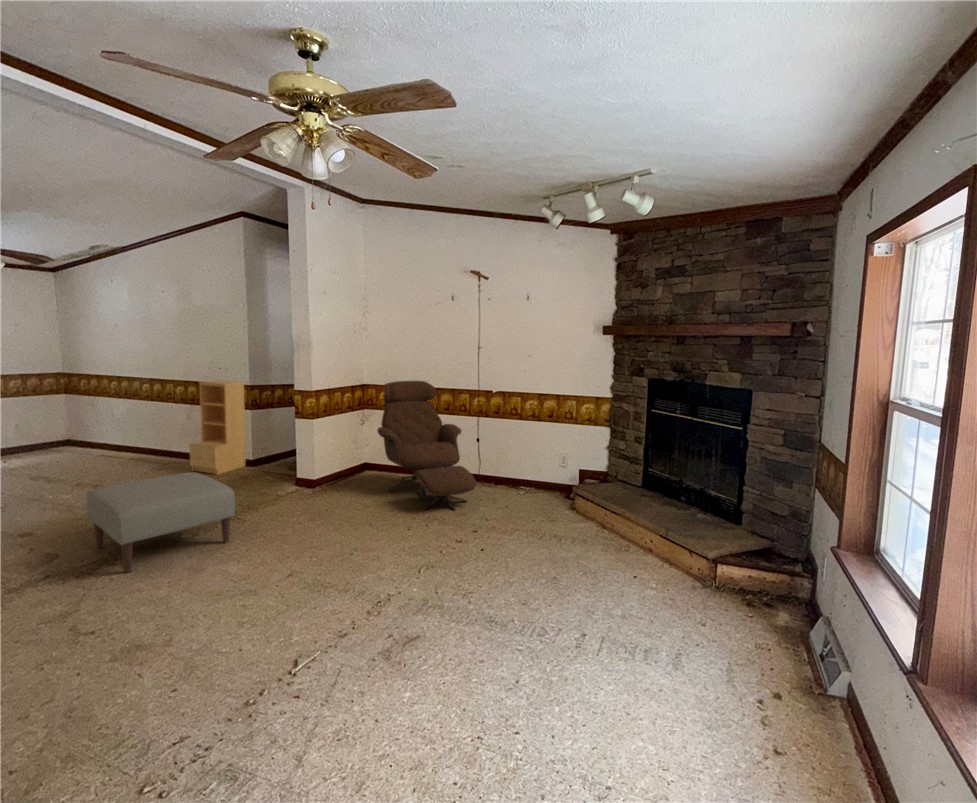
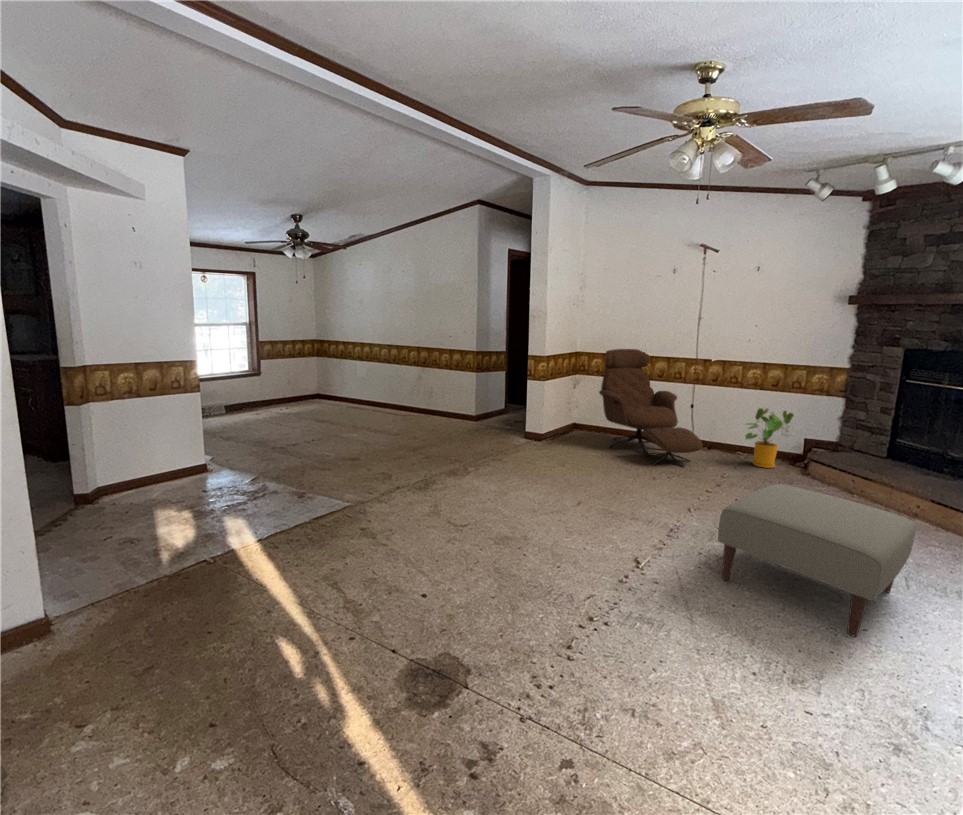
bookshelf: present [189,380,246,475] -> none [429,347,472,426]
house plant: none [515,440,566,503] -> present [745,408,794,468]
ottoman: present [87,472,235,573] -> present [718,484,916,636]

